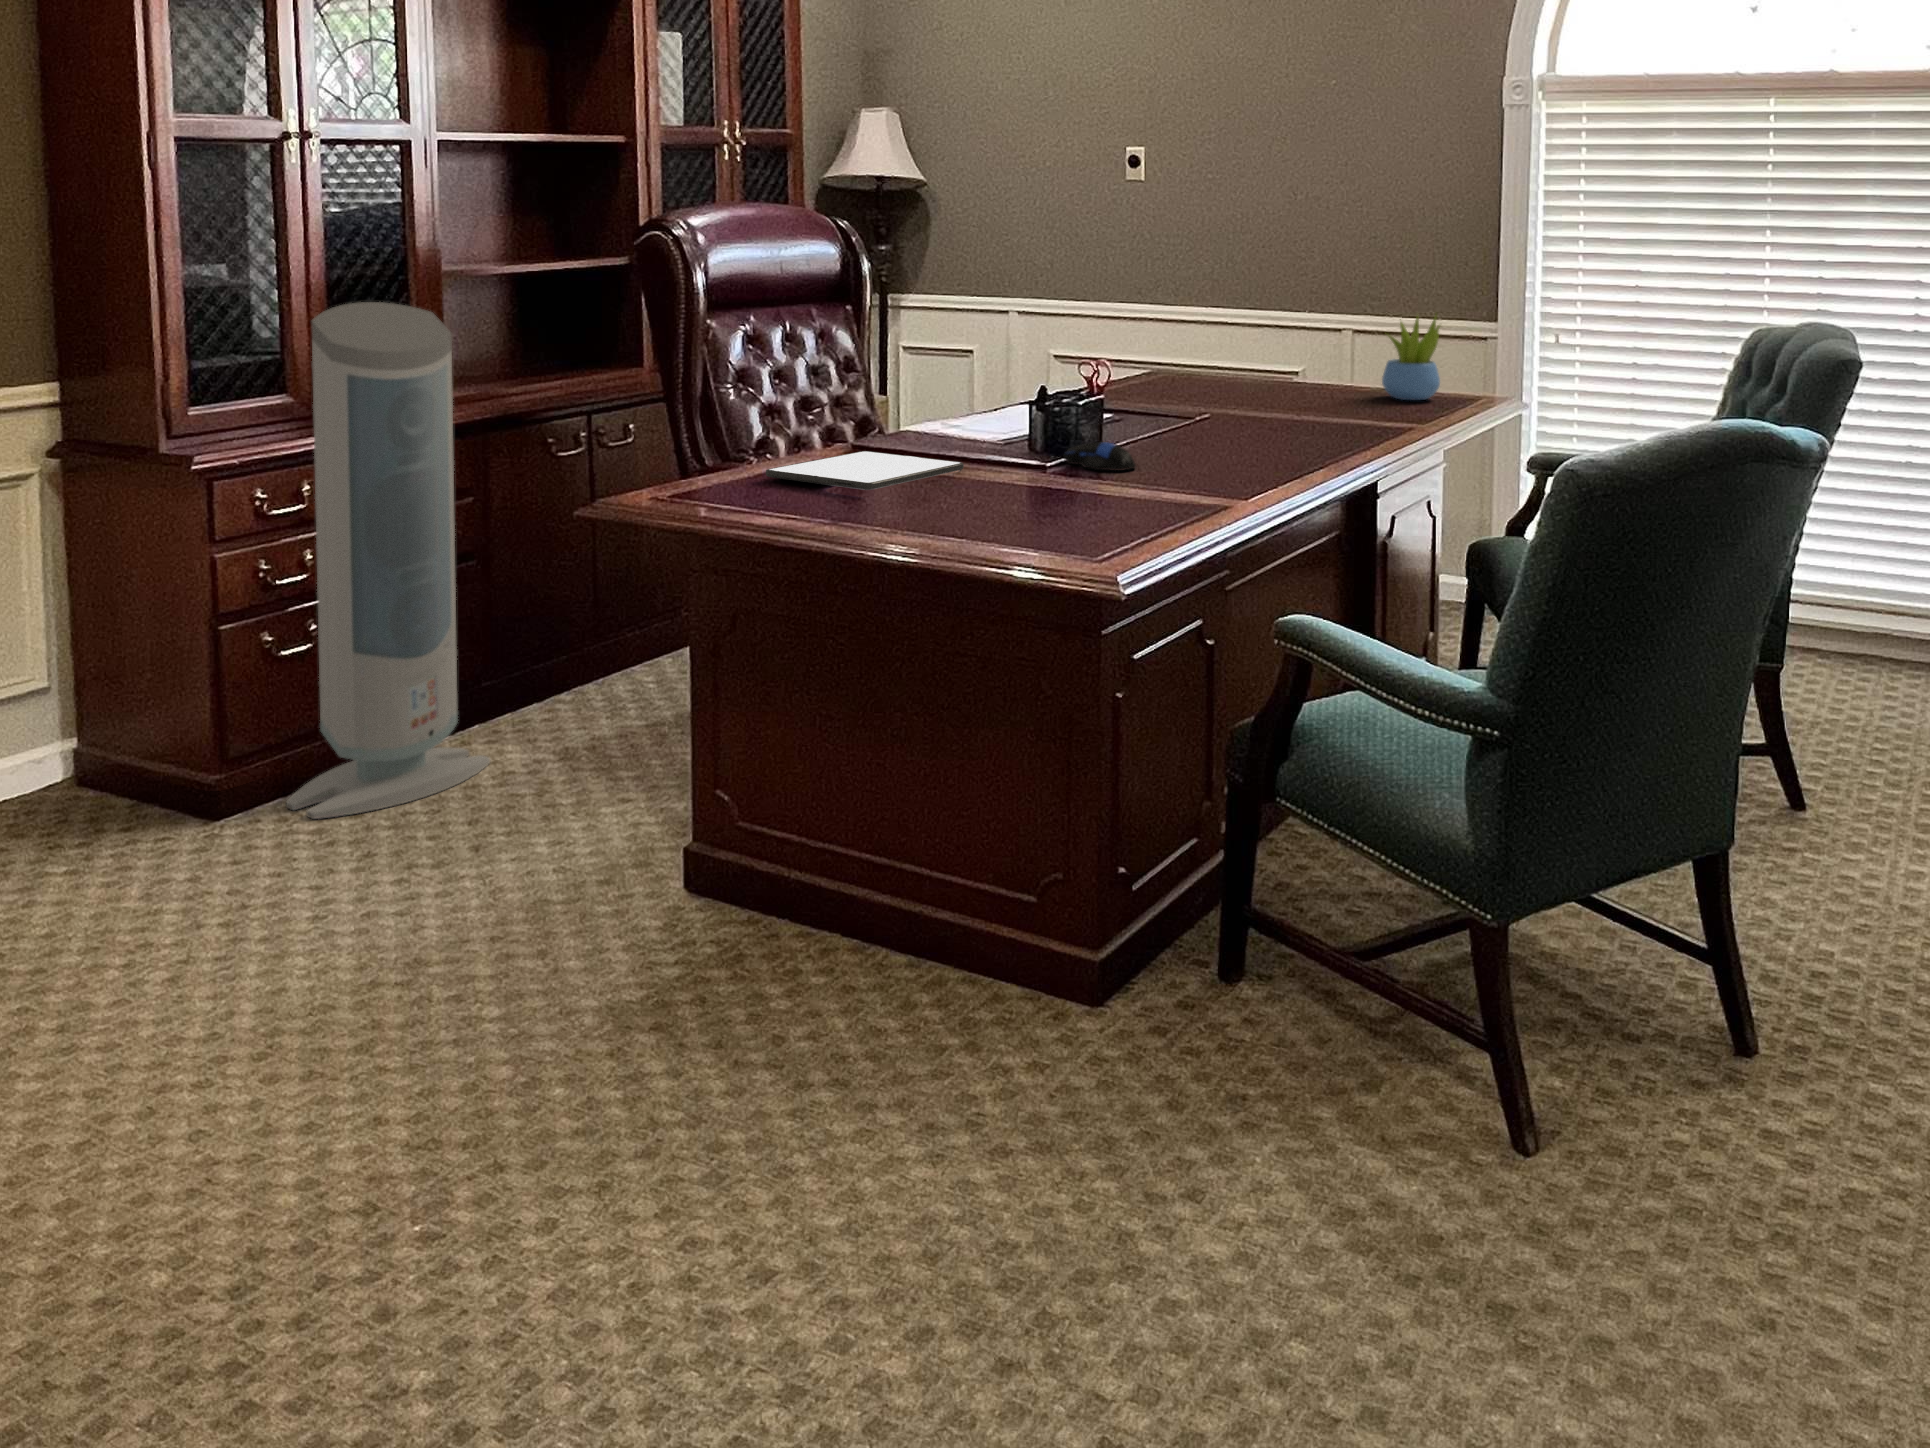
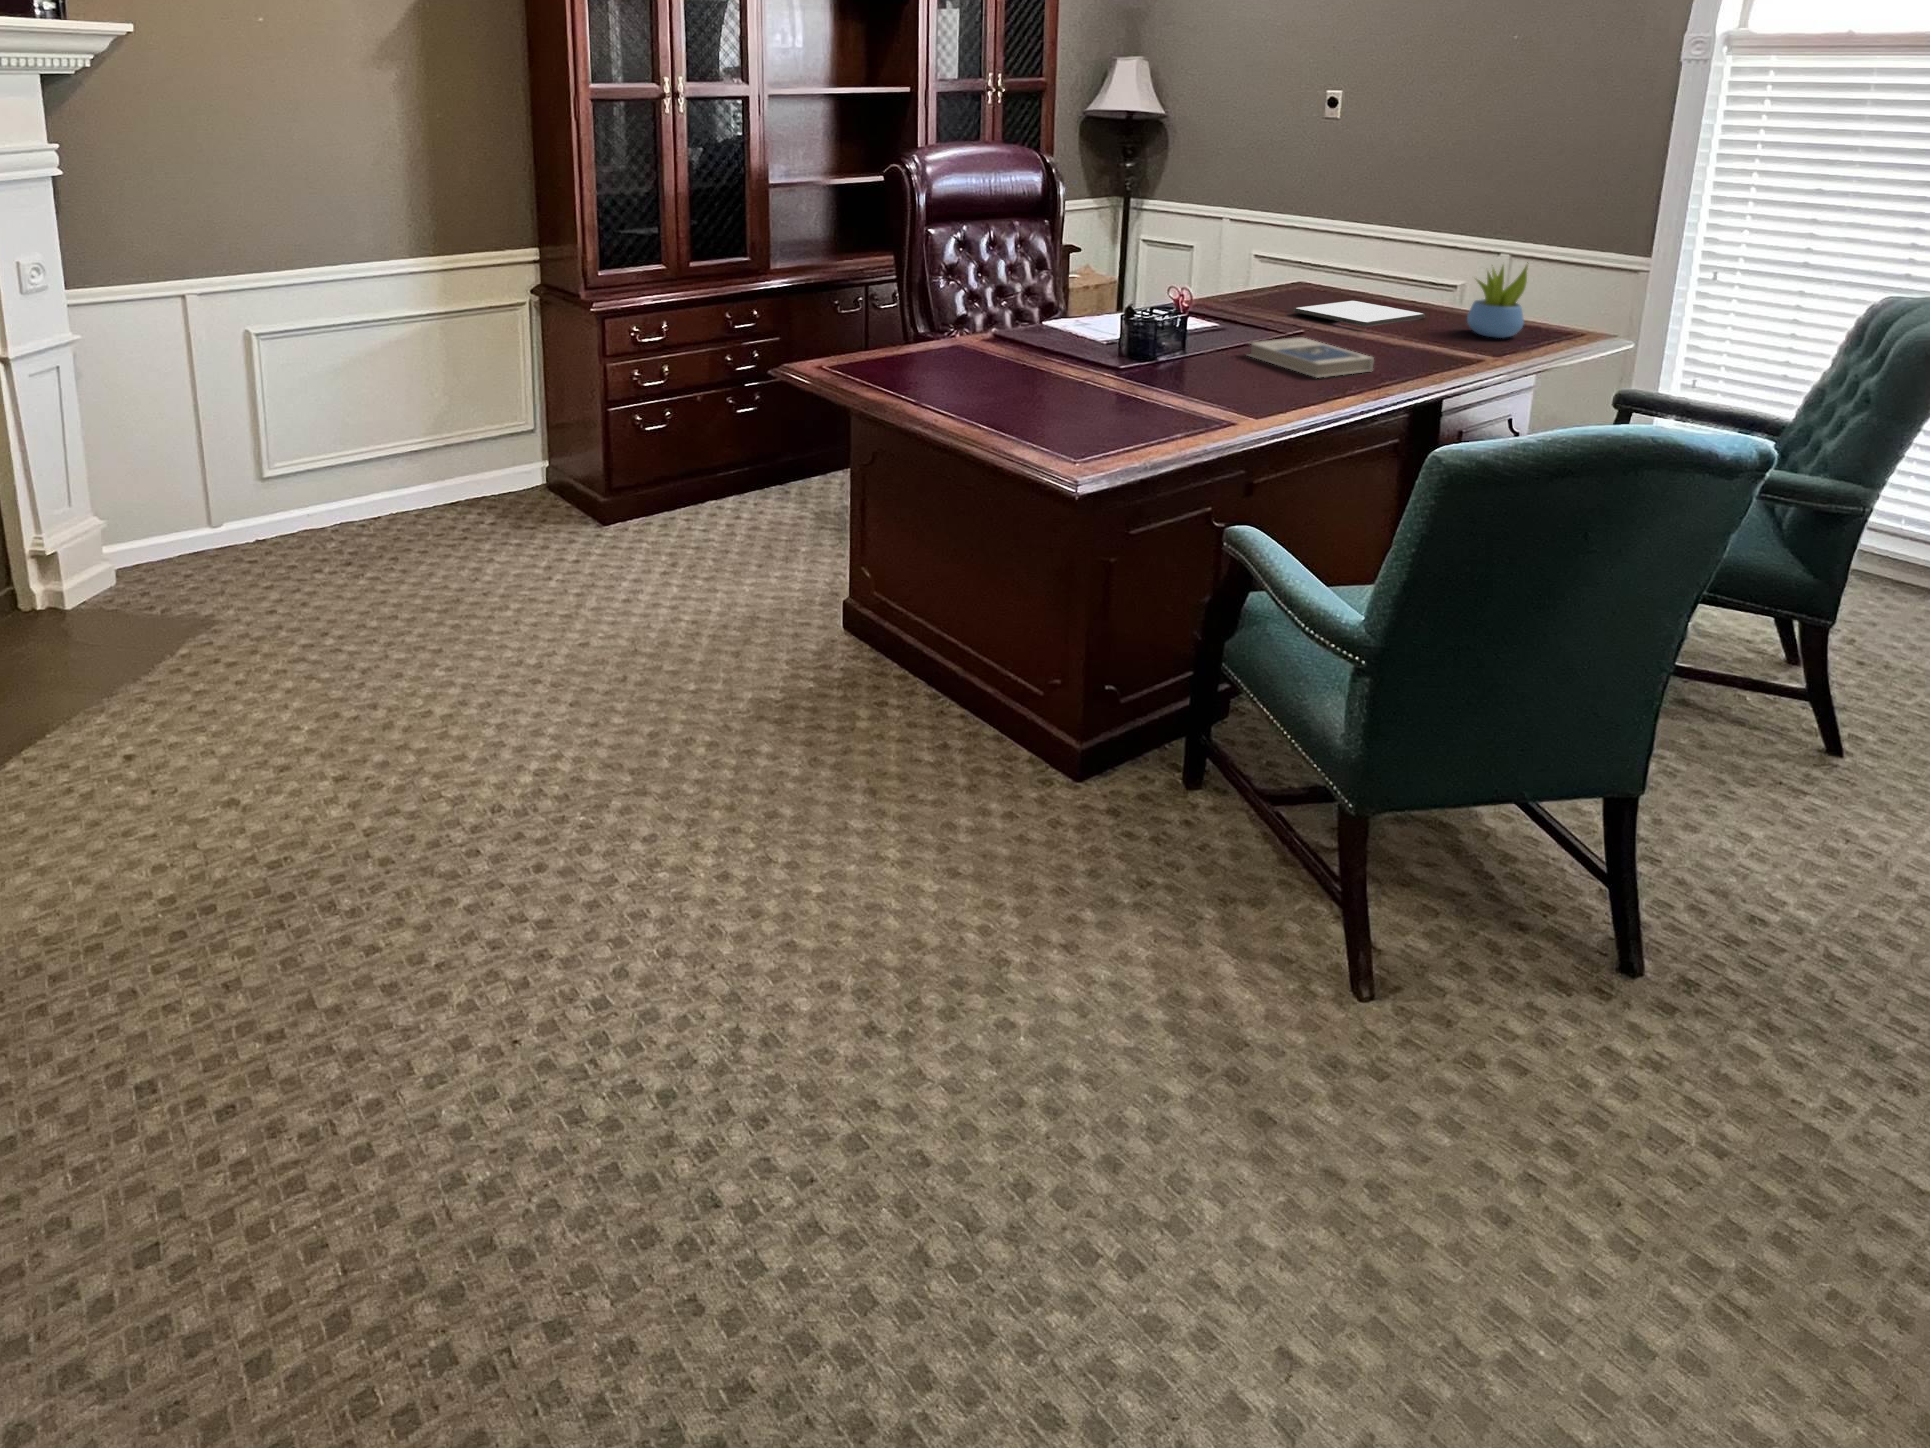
air purifier: present [286,302,490,819] -> none [643,211,769,536]
hardback book: none [1184,410,1329,449] -> present [1248,337,1374,378]
computer mouse: present [1063,442,1136,471] -> none [1123,359,1177,385]
tablet: present [766,451,964,490] -> present [1294,300,1425,326]

